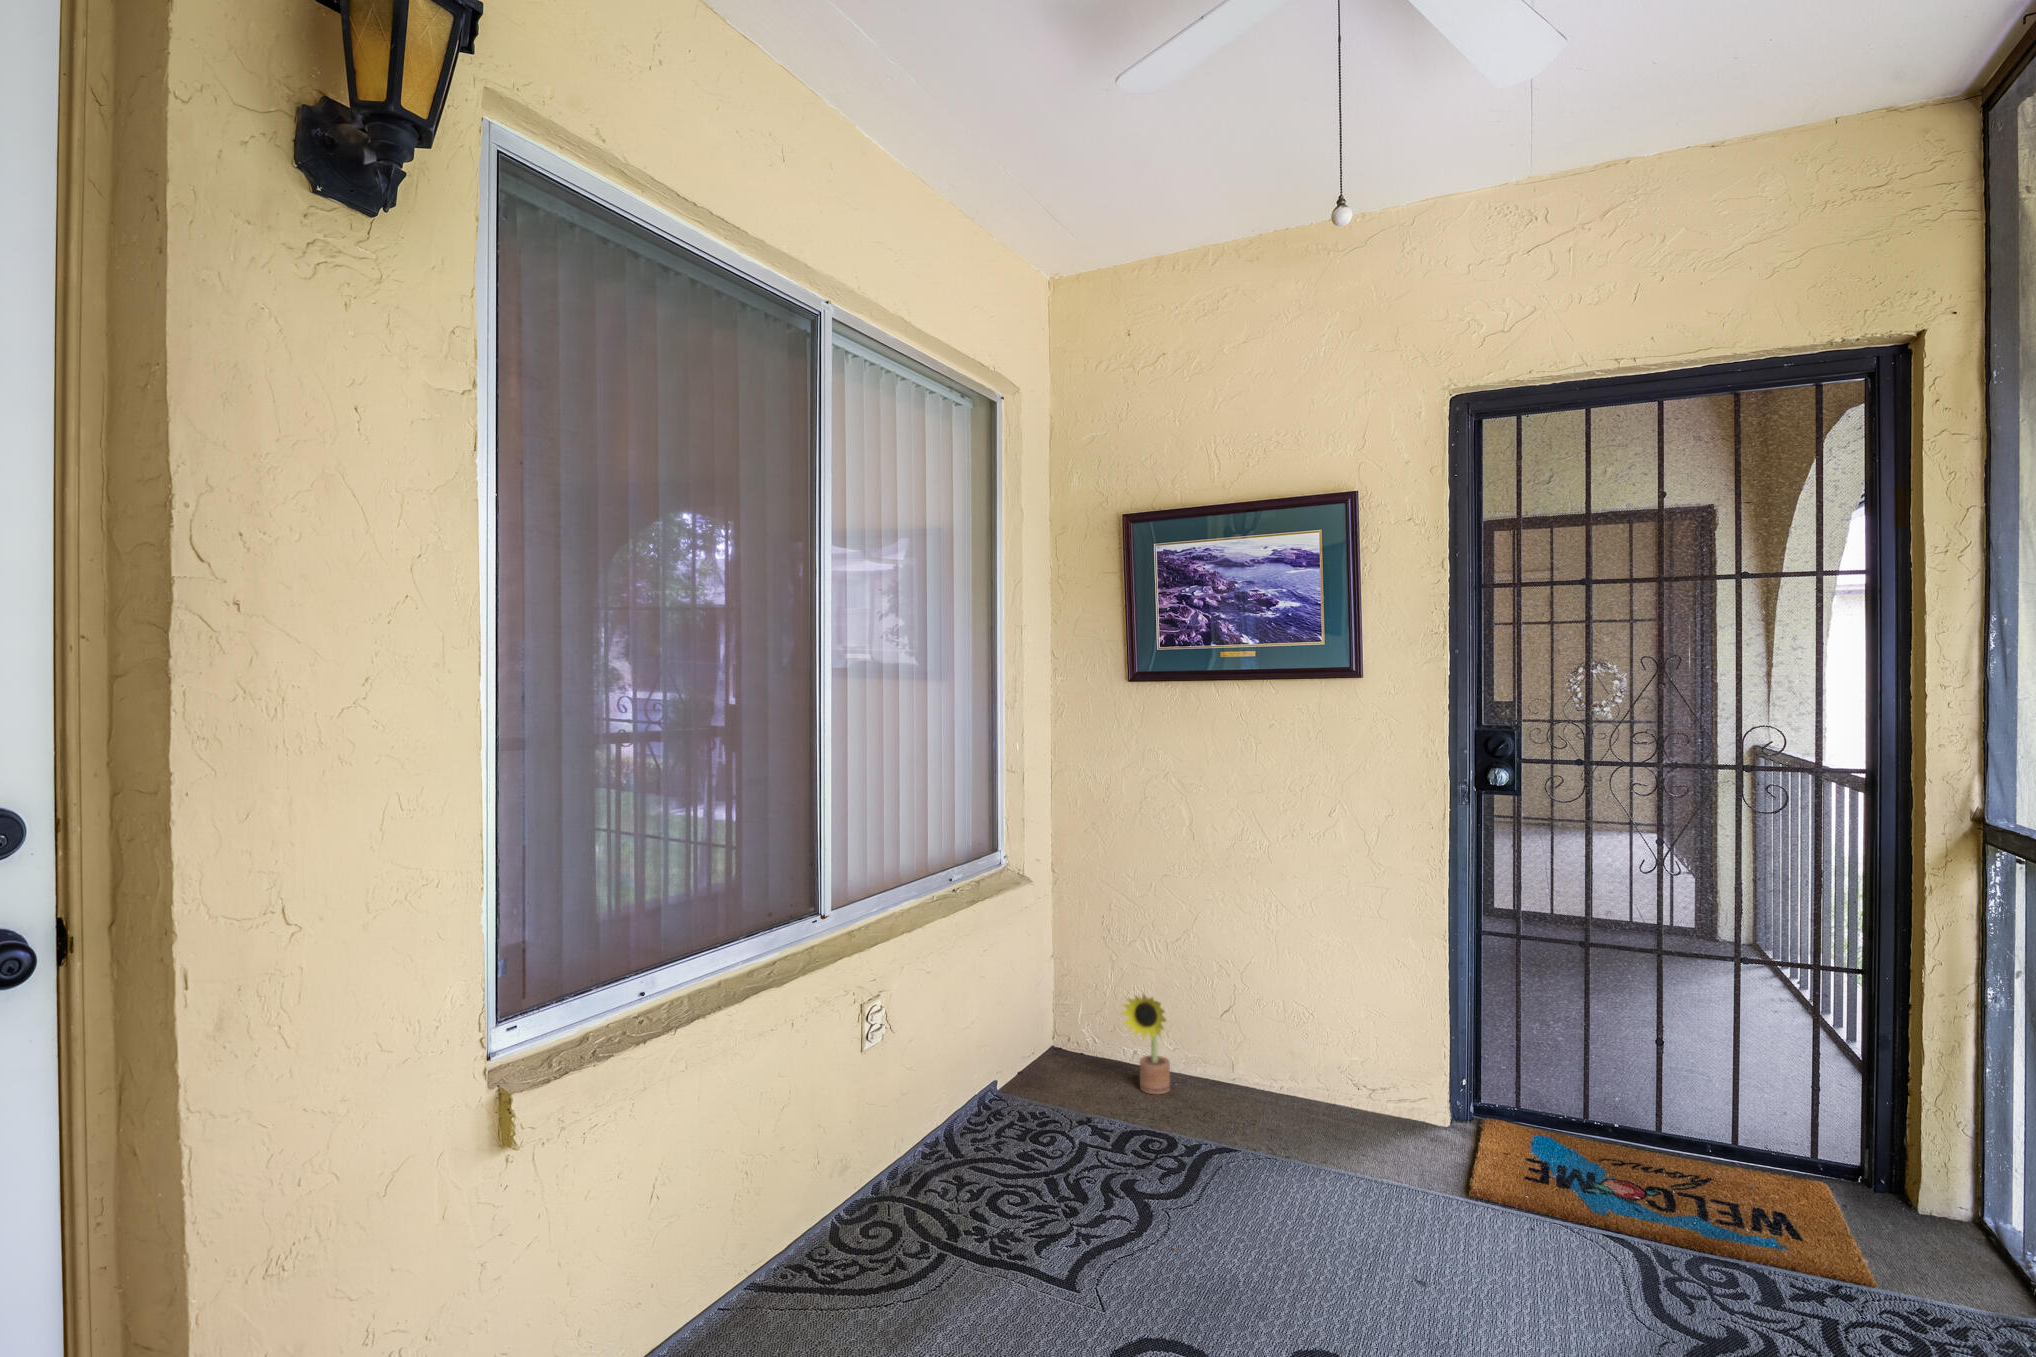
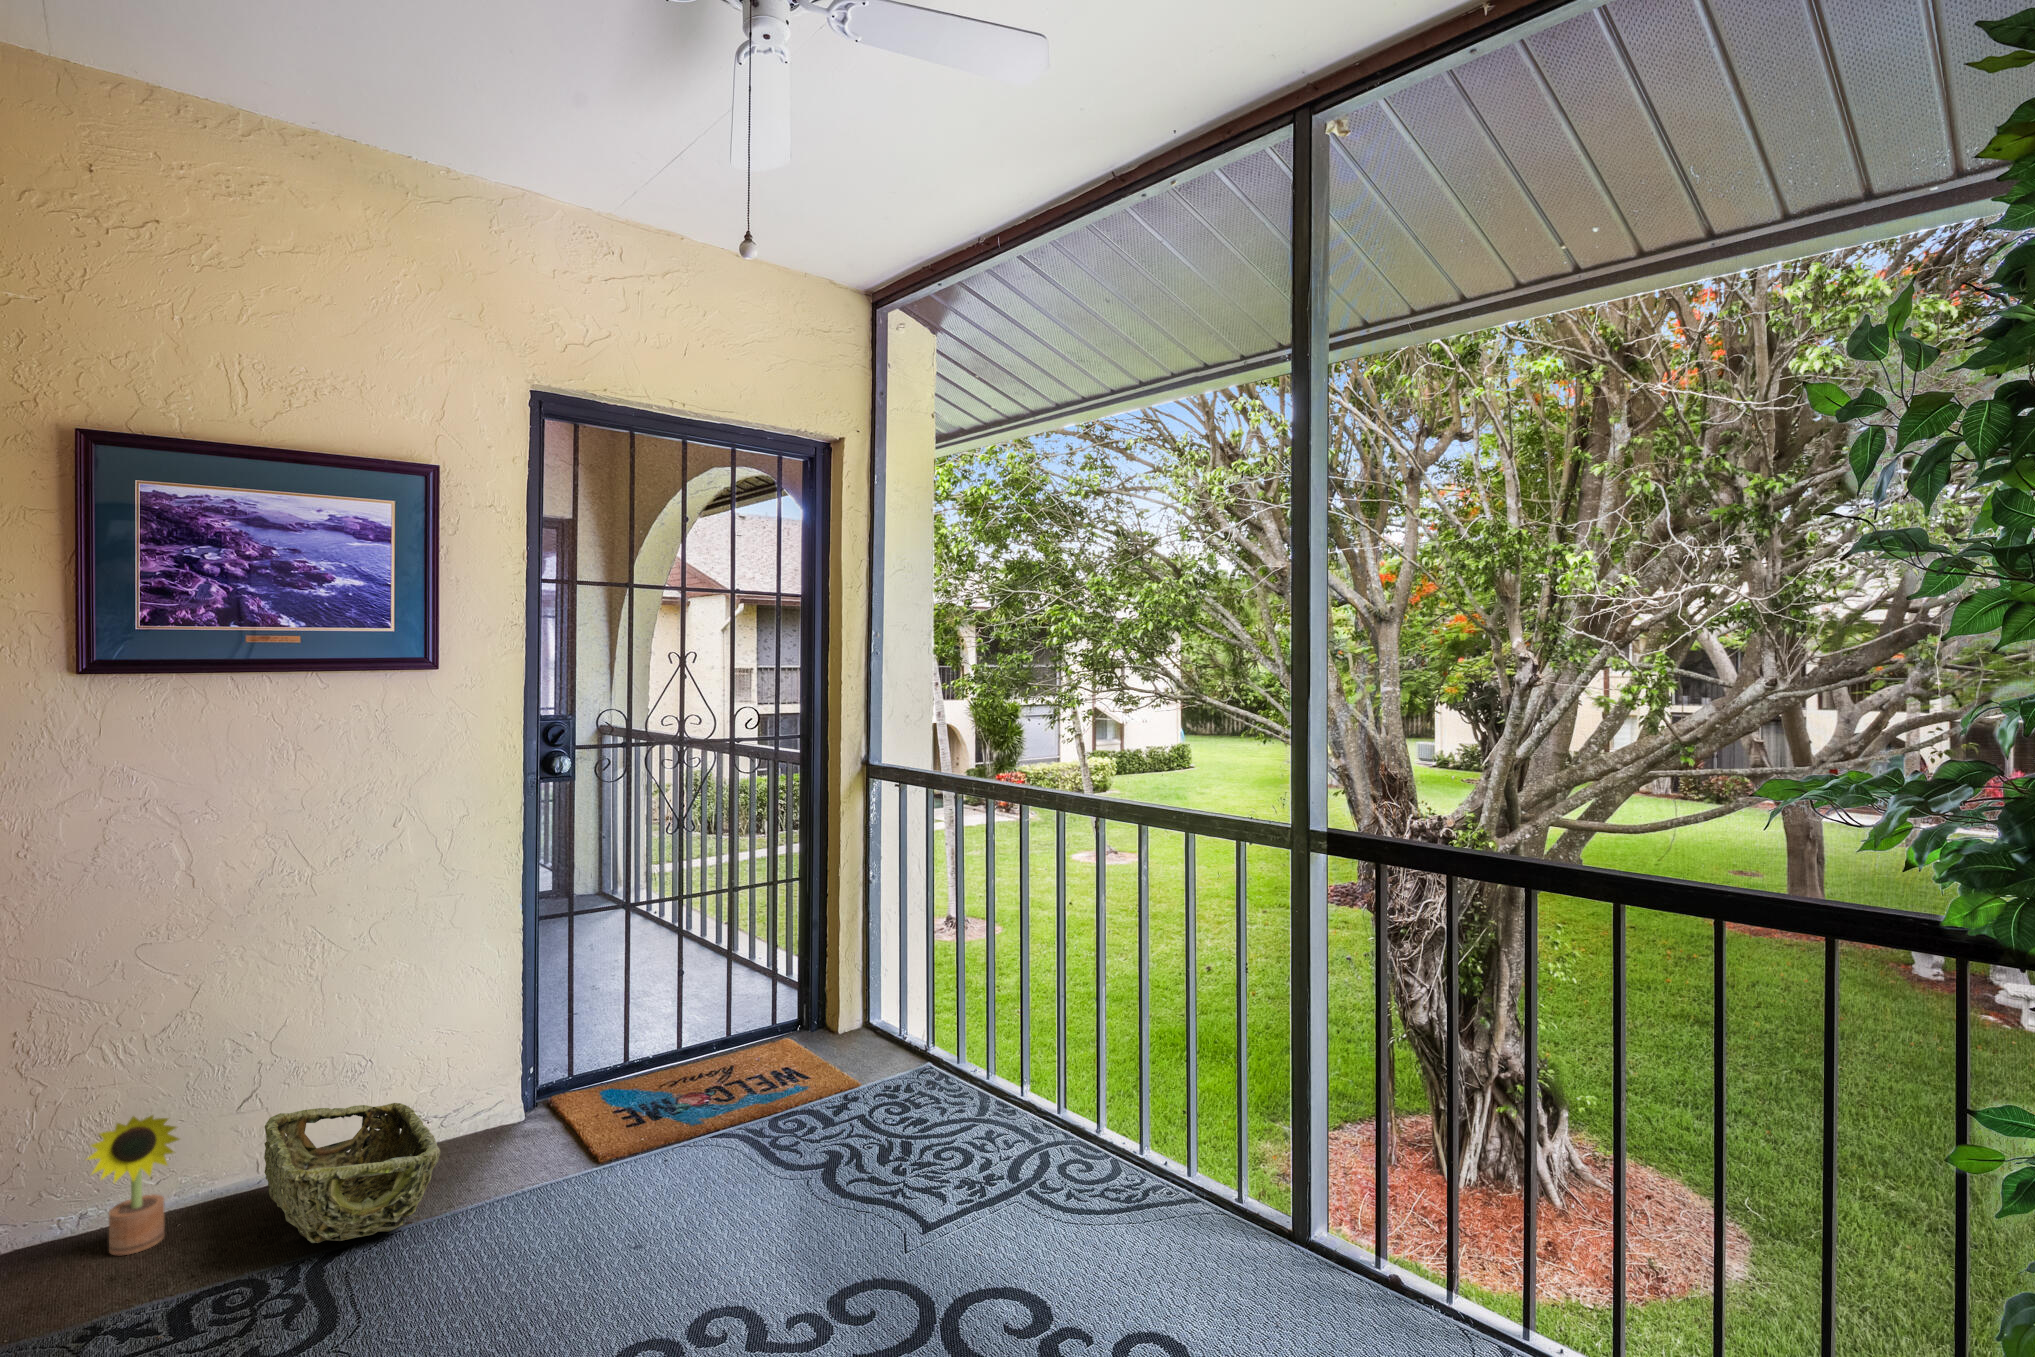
woven basket: none [1192,1031,1329,1158] -> present [264,1103,441,1243]

